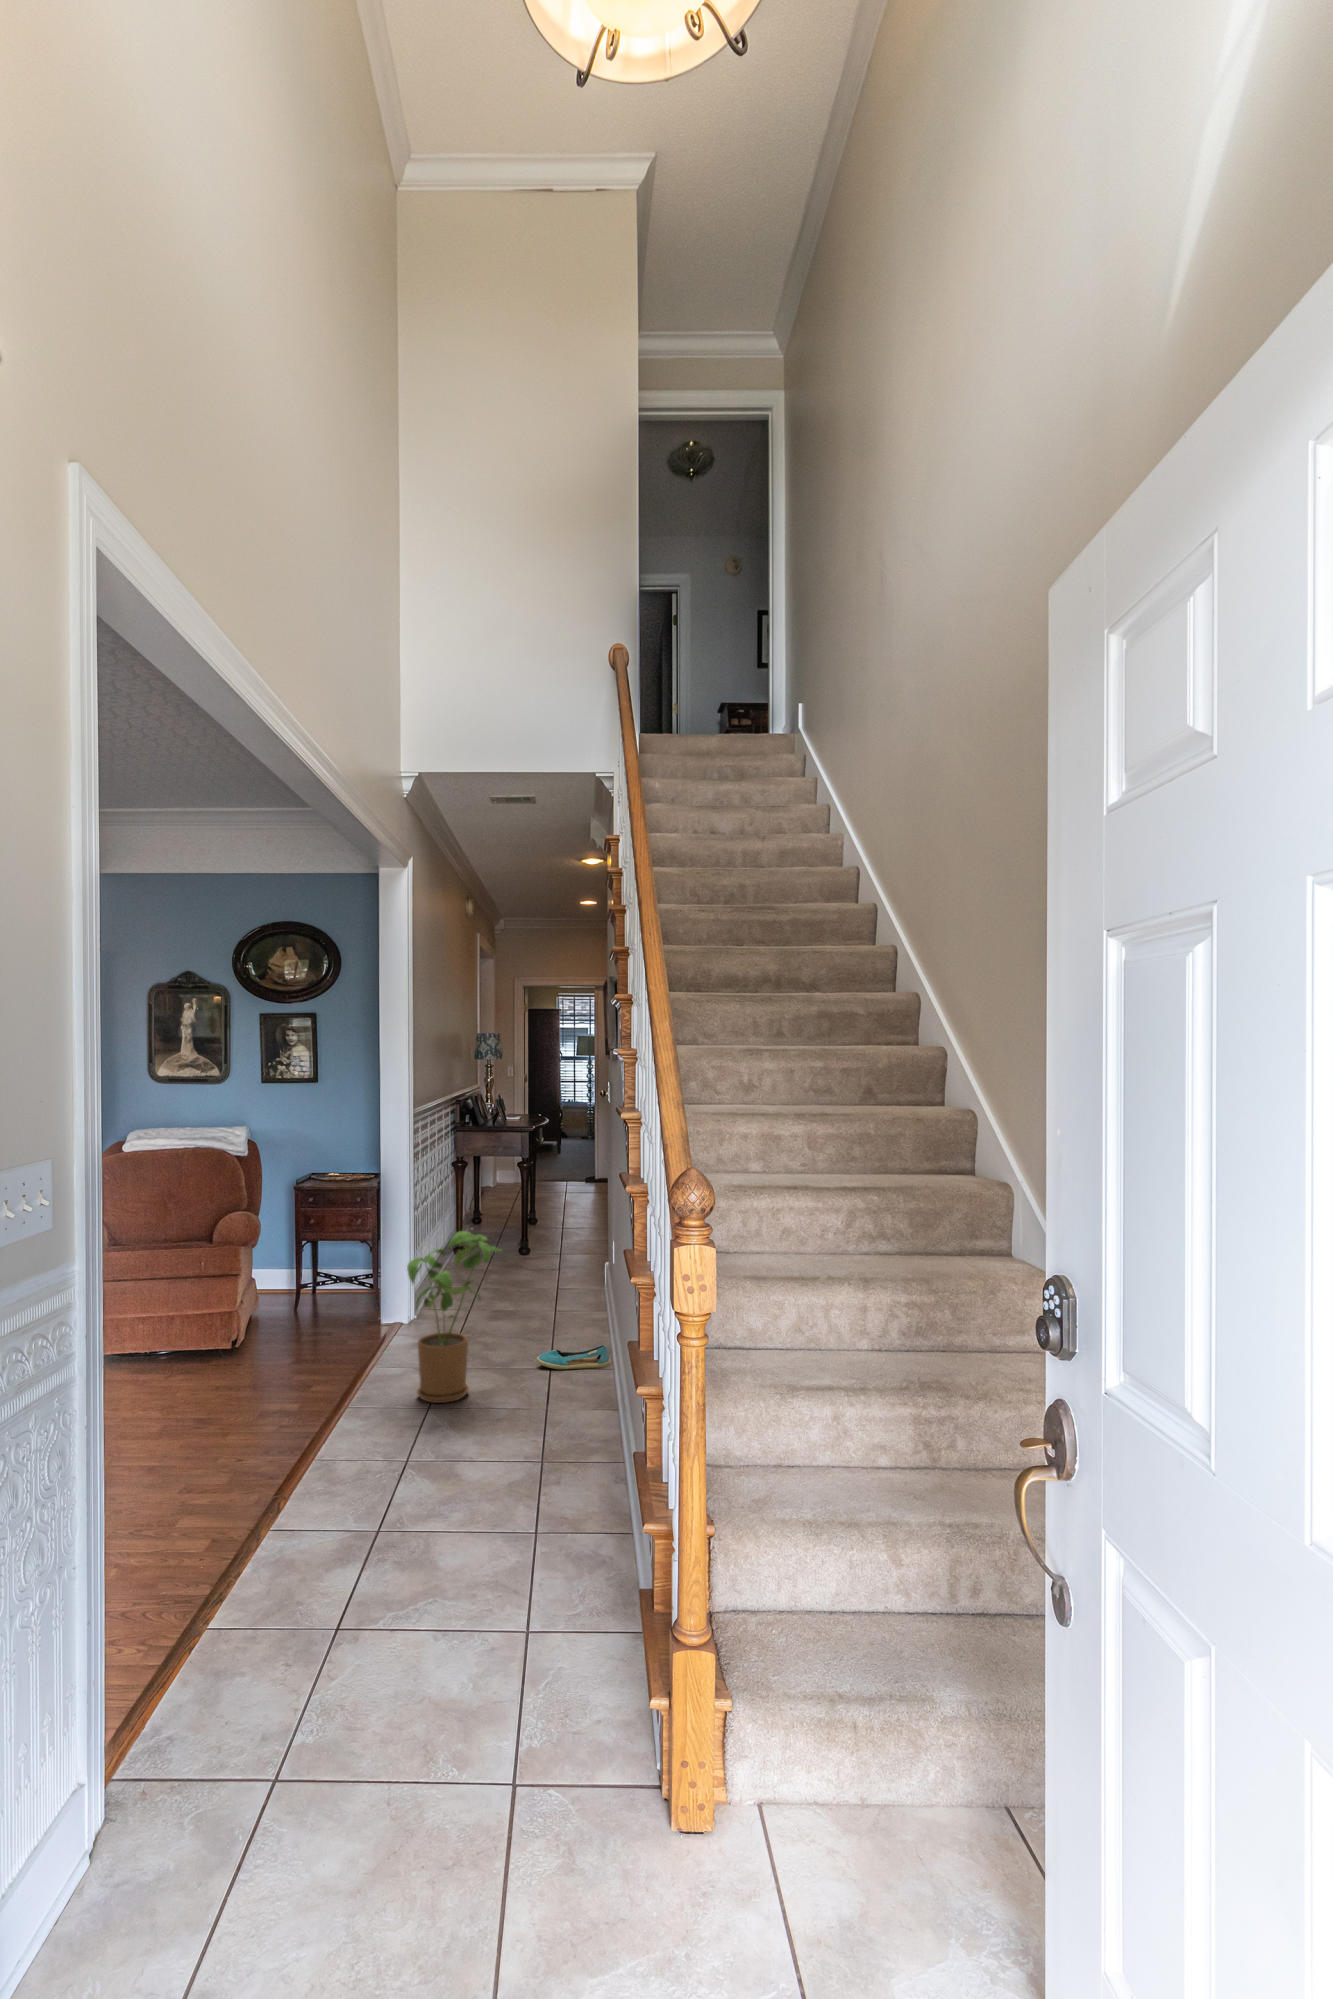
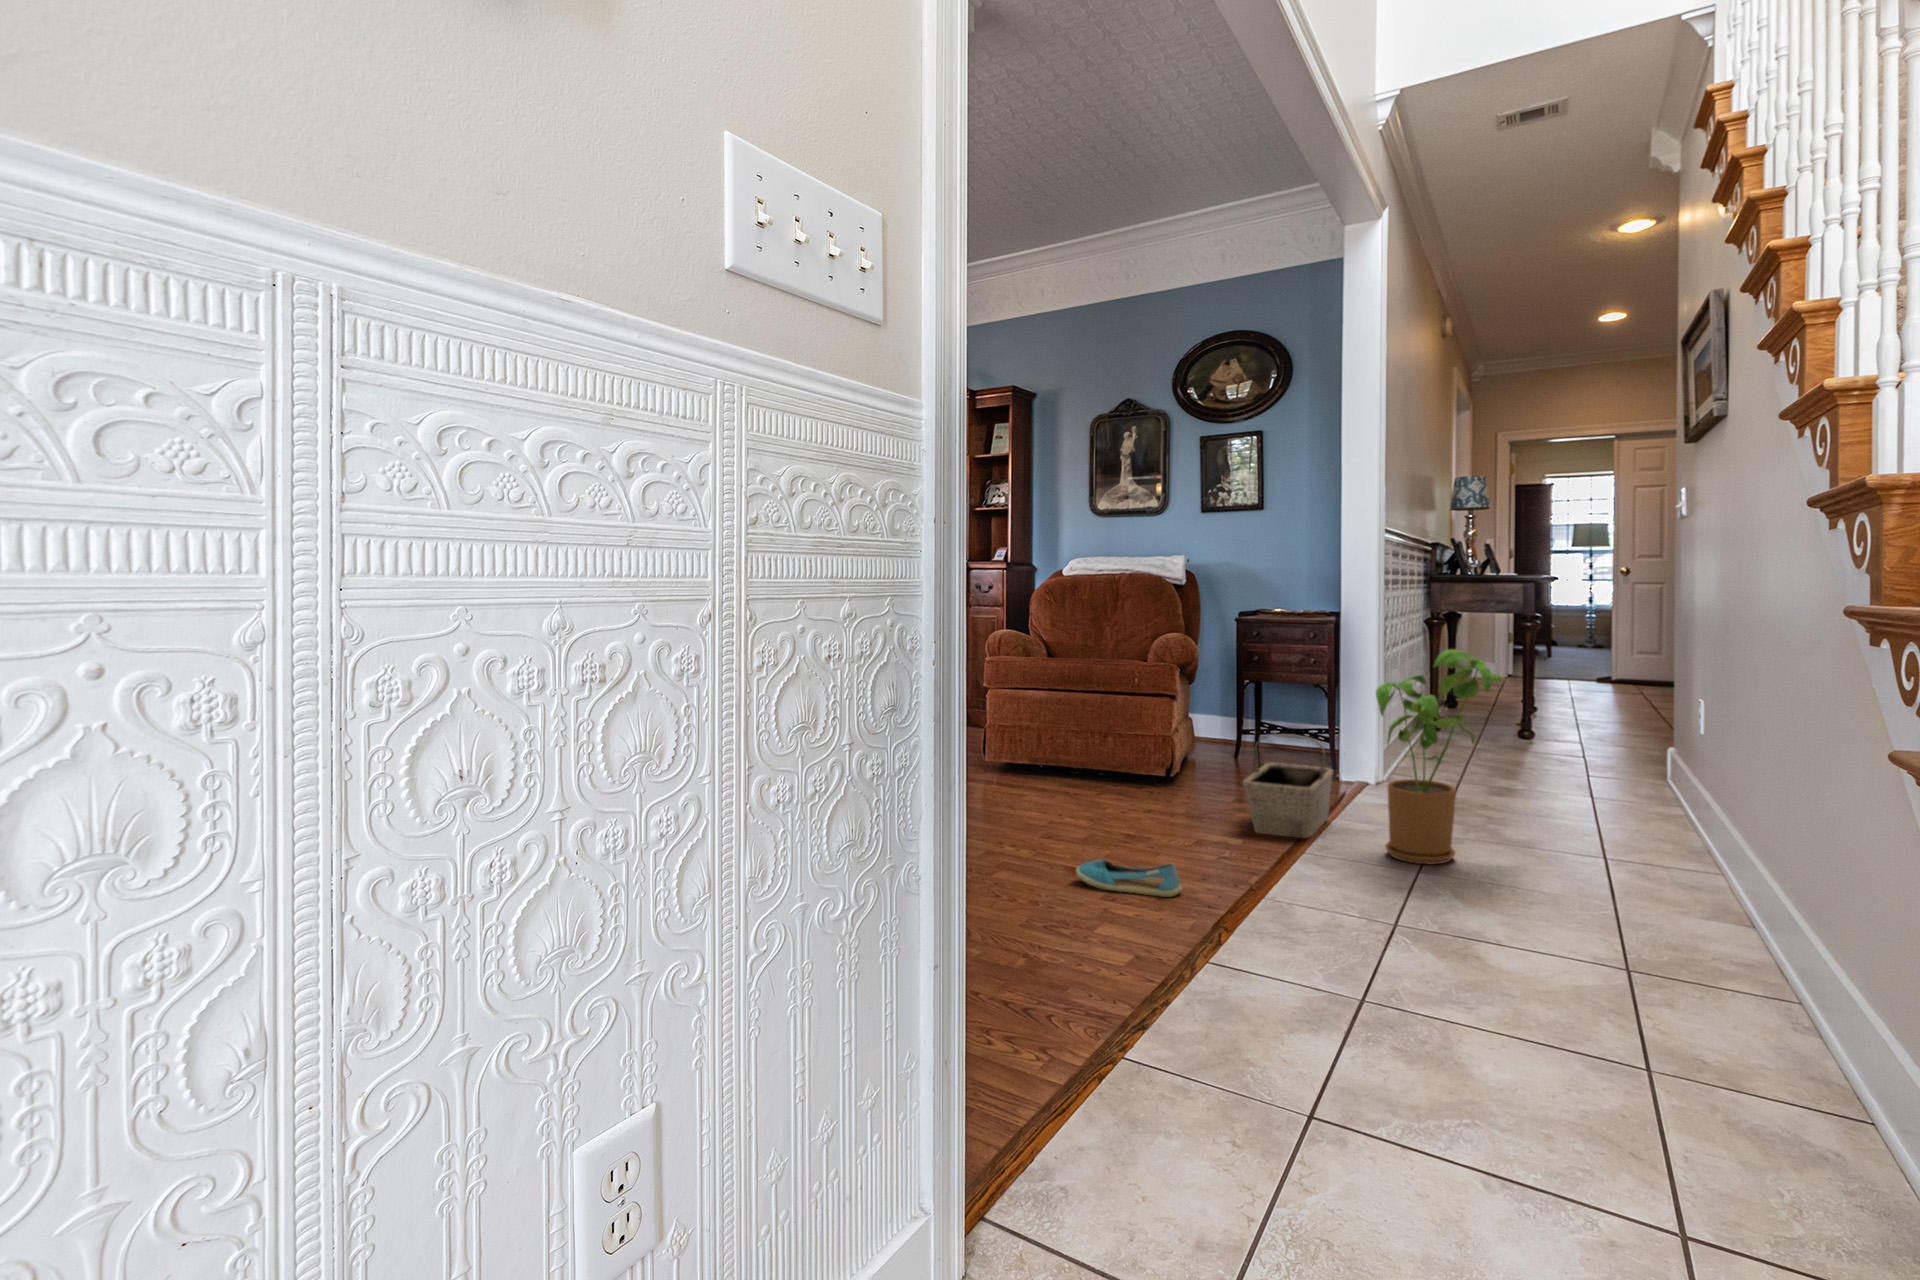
basket: none [301,1304,377,1394] -> present [1243,734,1333,838]
shoe: present [537,1345,610,1369] -> present [1076,860,1182,897]

